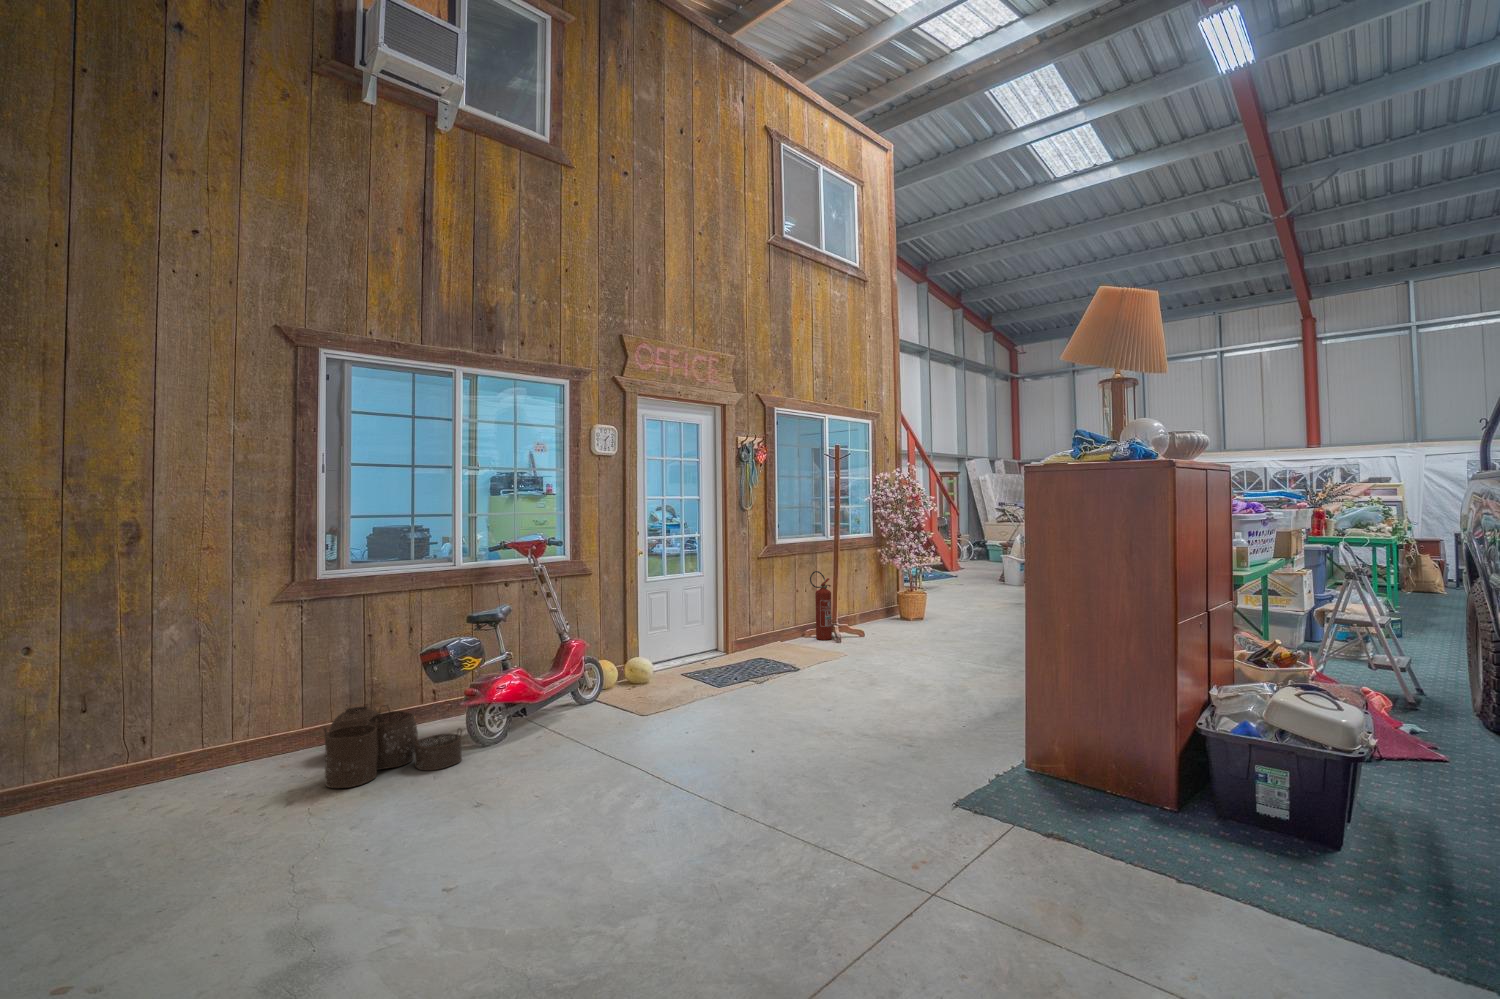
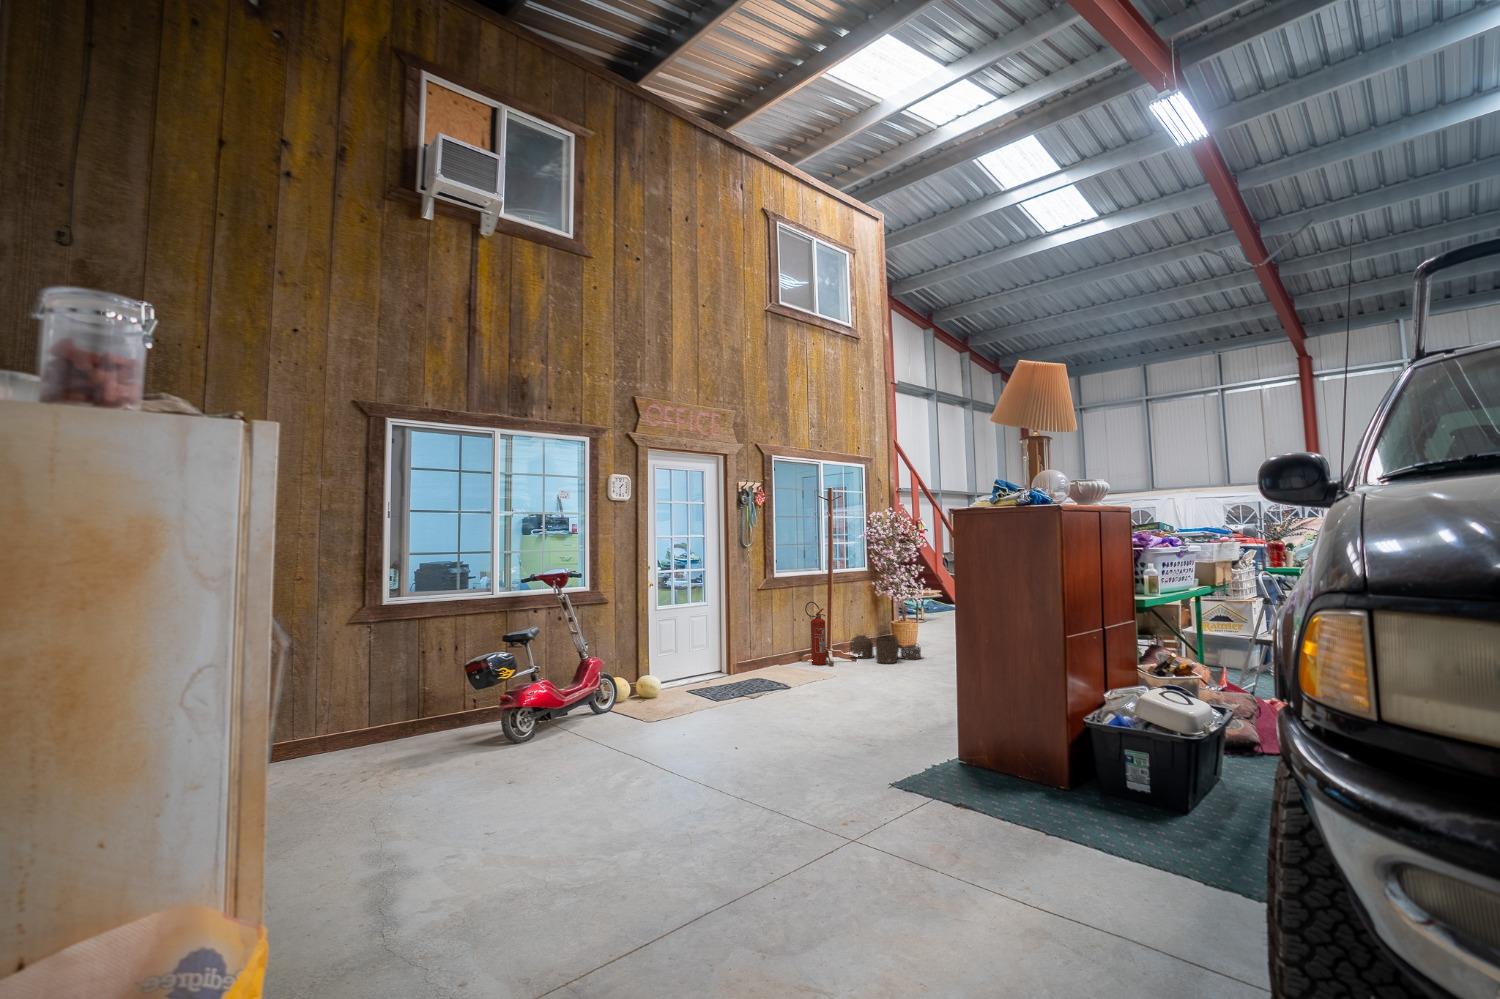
woven basket: present [323,704,462,788] -> present [850,635,921,663]

